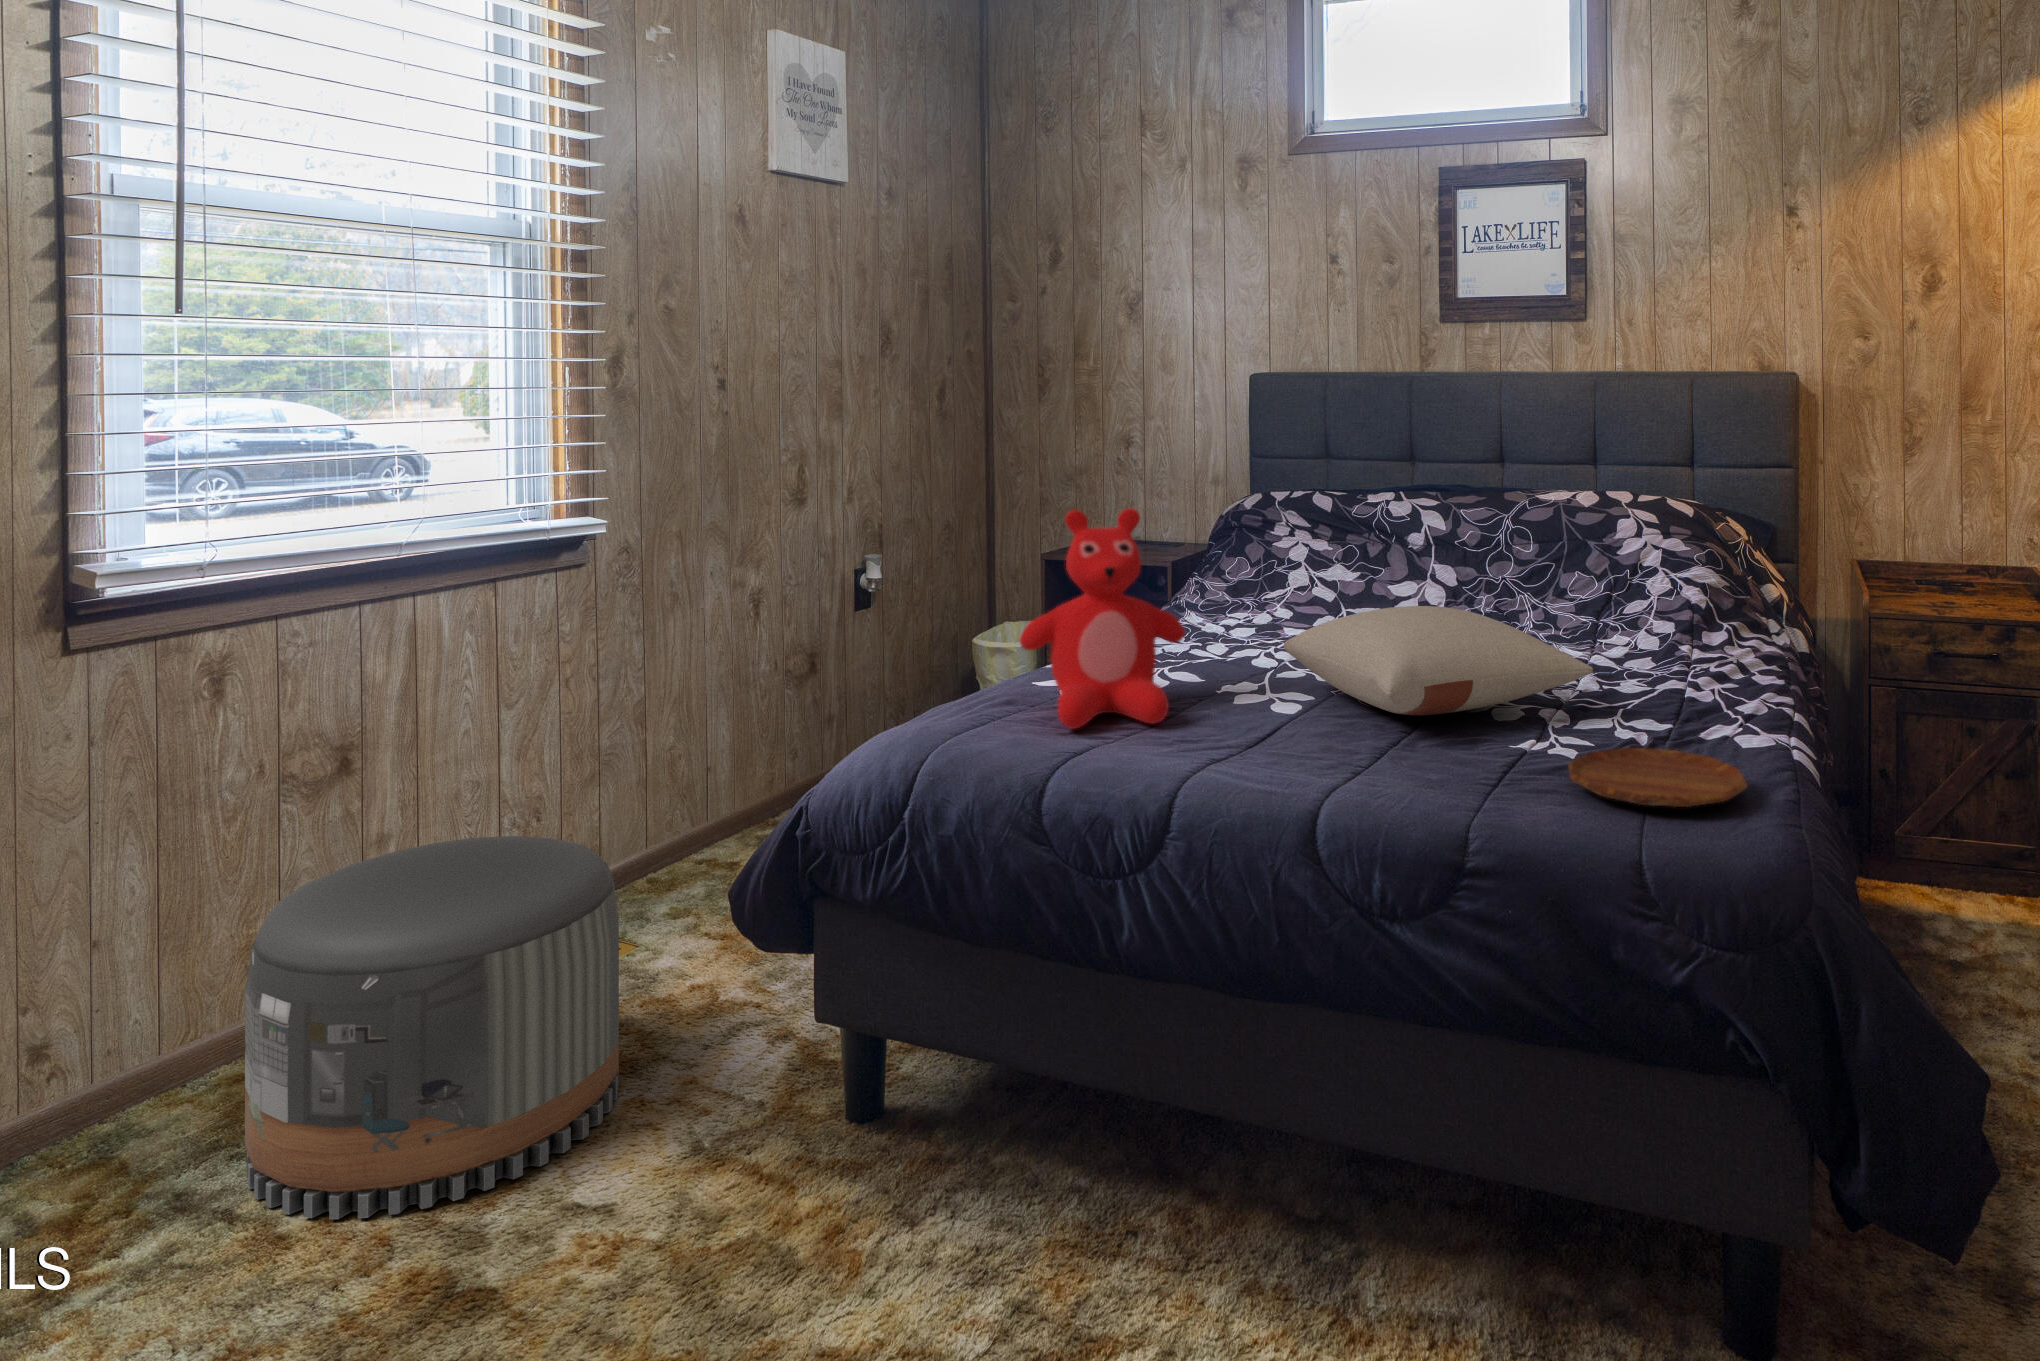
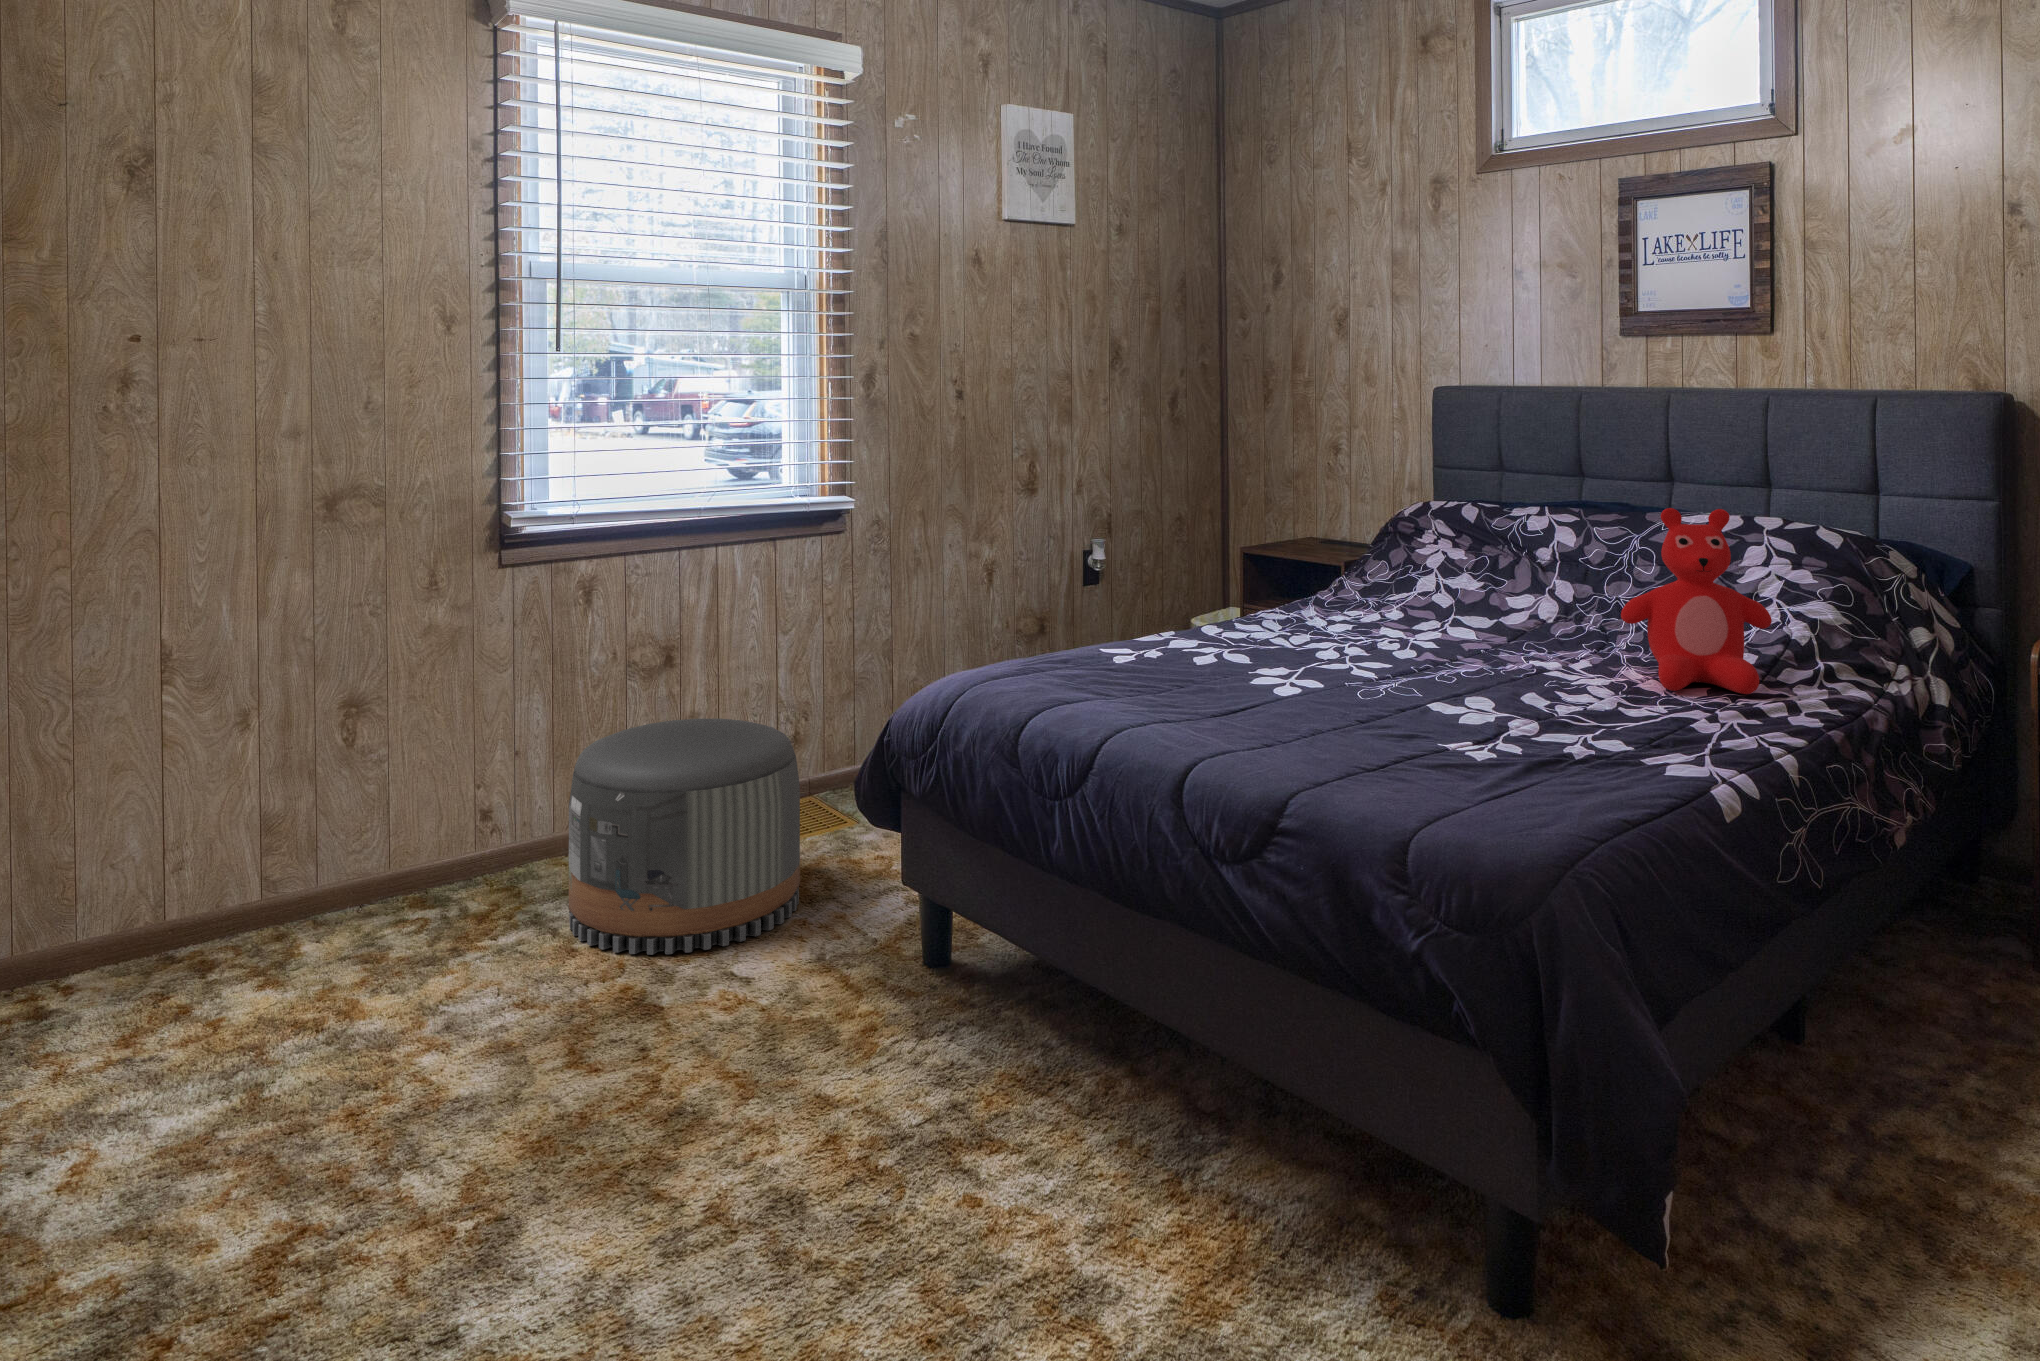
teddy bear: present [1020,508,1185,729] -> present [1621,508,1772,694]
pillow: present [1284,606,1593,715] -> none [1296,608,1536,704]
tray: present [1569,748,1748,807] -> none [1419,747,1586,800]

